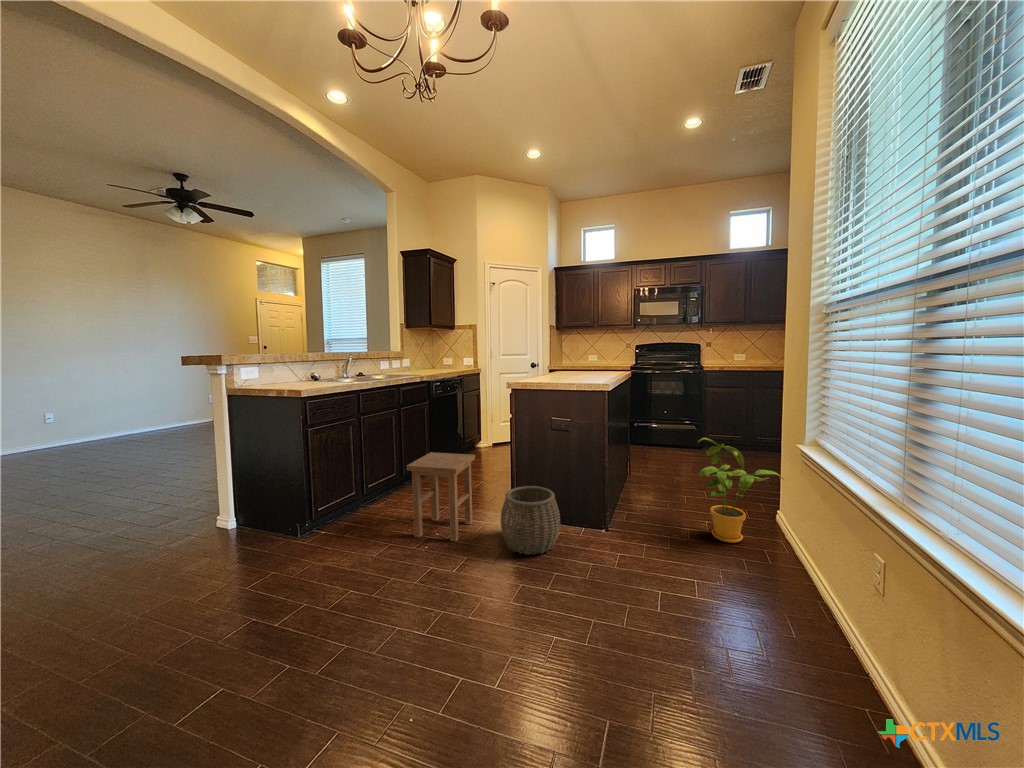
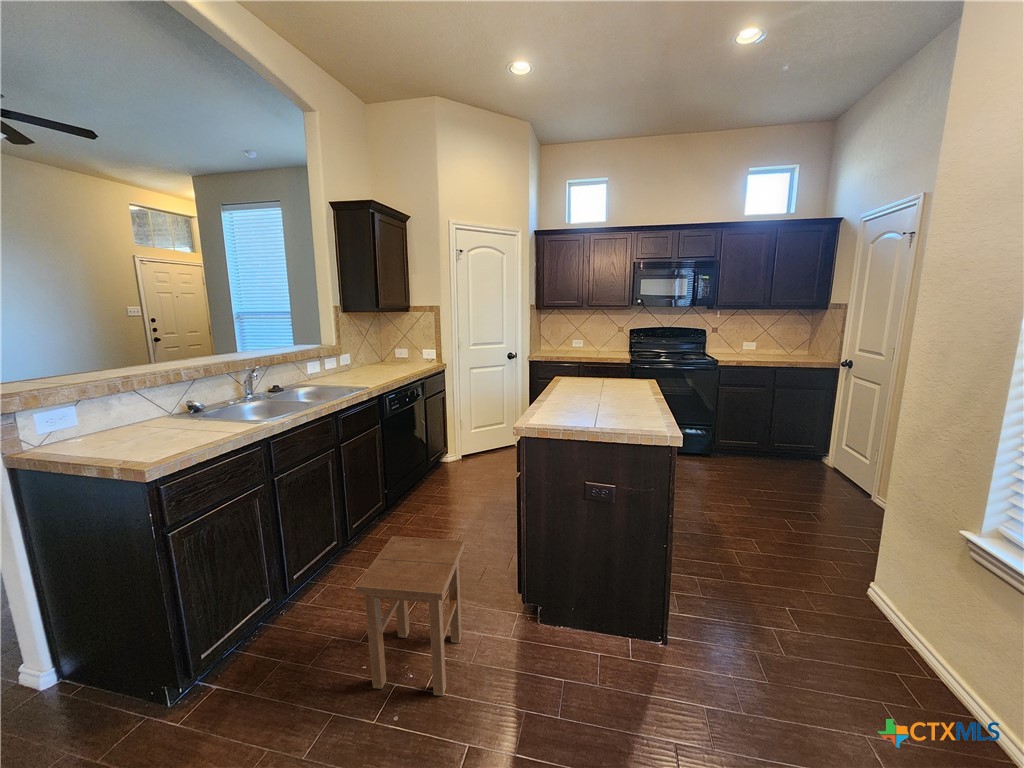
house plant: present [698,438,784,543] -> none [788,503,924,659]
woven basket: present [501,486,560,555] -> none [515,595,611,728]

